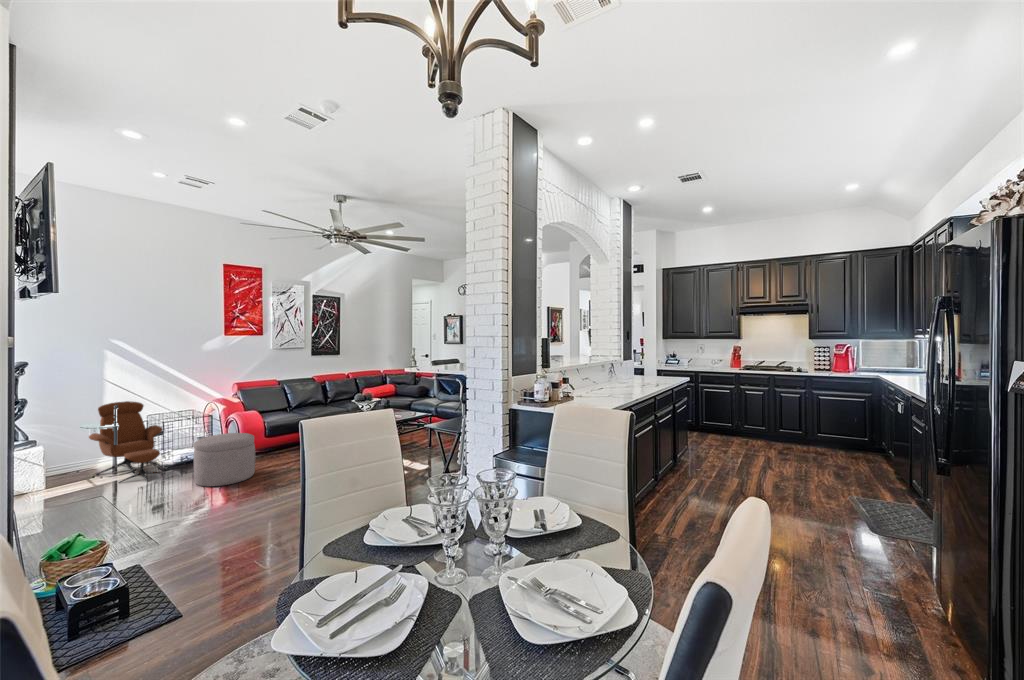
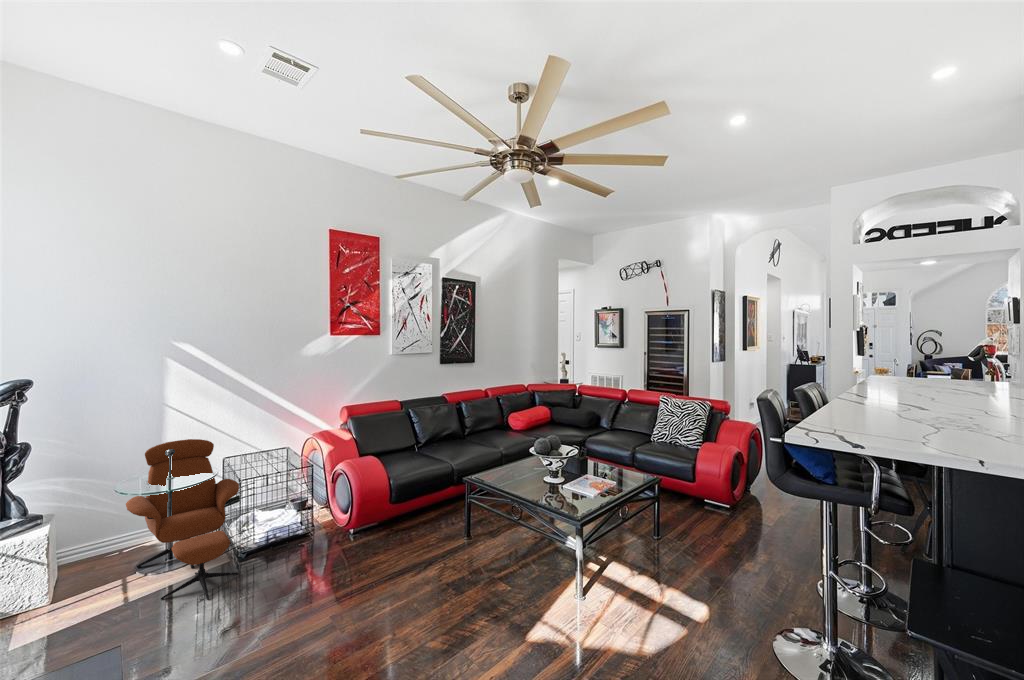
ottoman: present [193,433,255,487] -> none [282,512,386,634]

